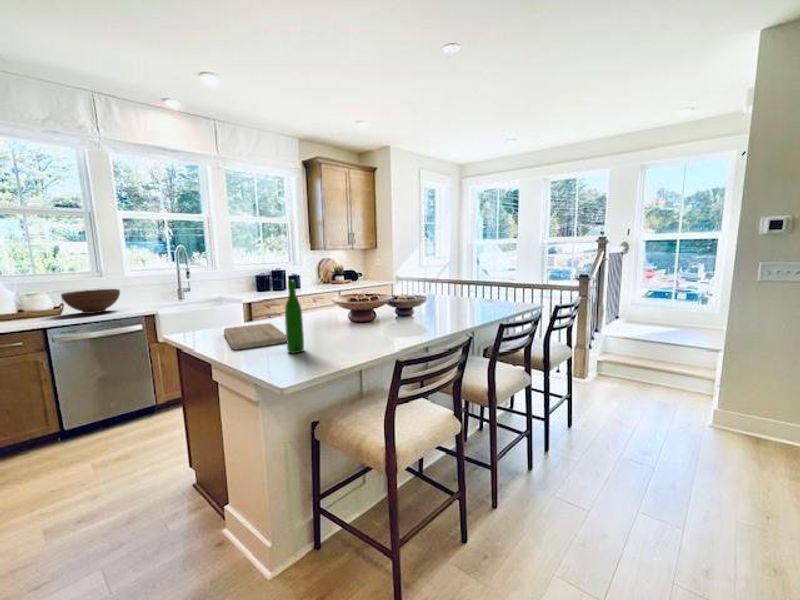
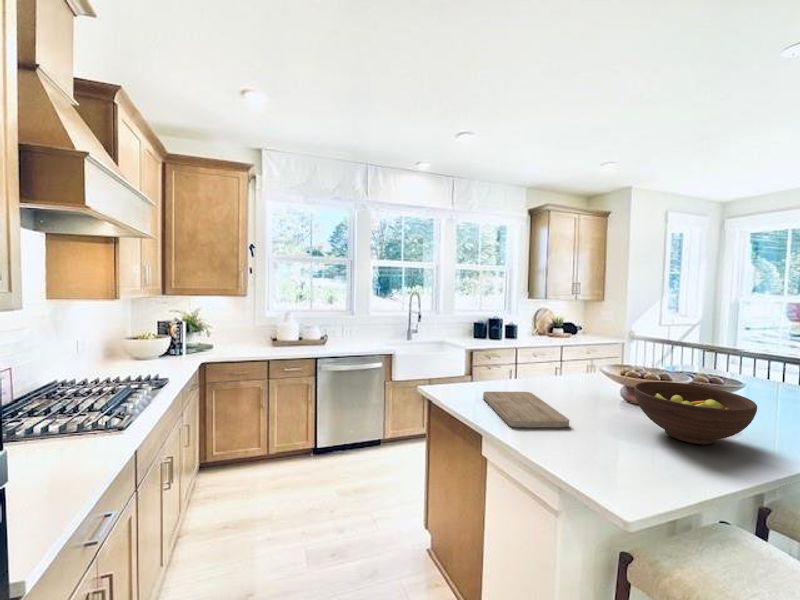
wine bottle: present [285,280,304,353] -> none [584,359,609,452]
fruit bowl: present [61,289,120,314] -> present [634,382,757,444]

